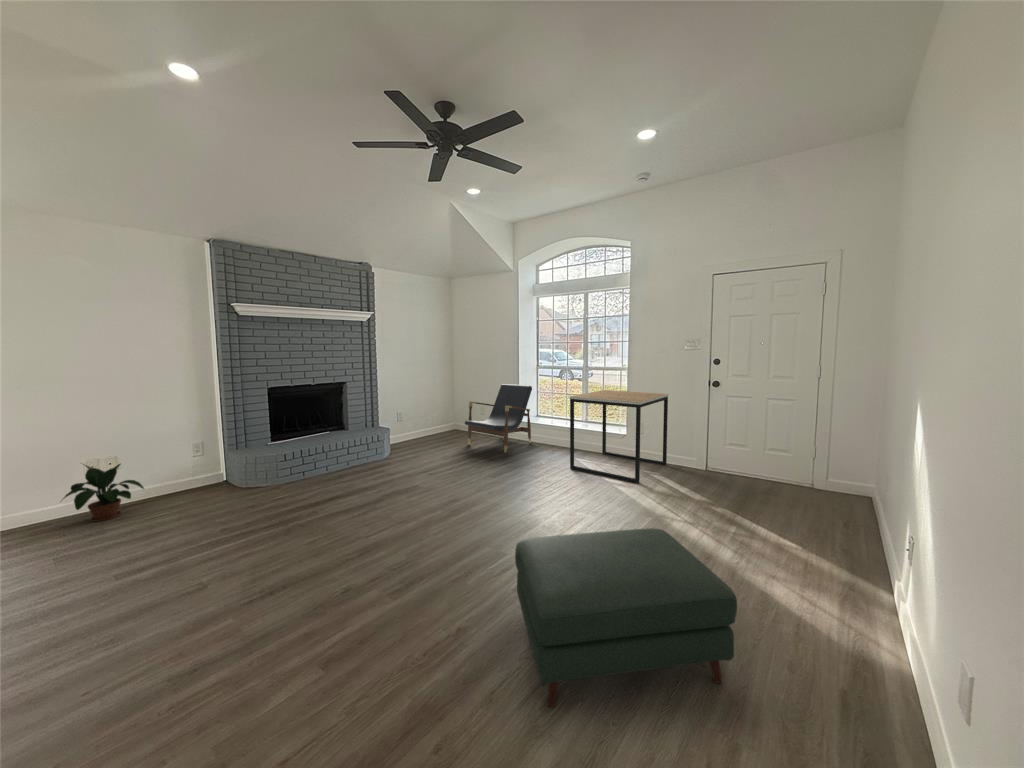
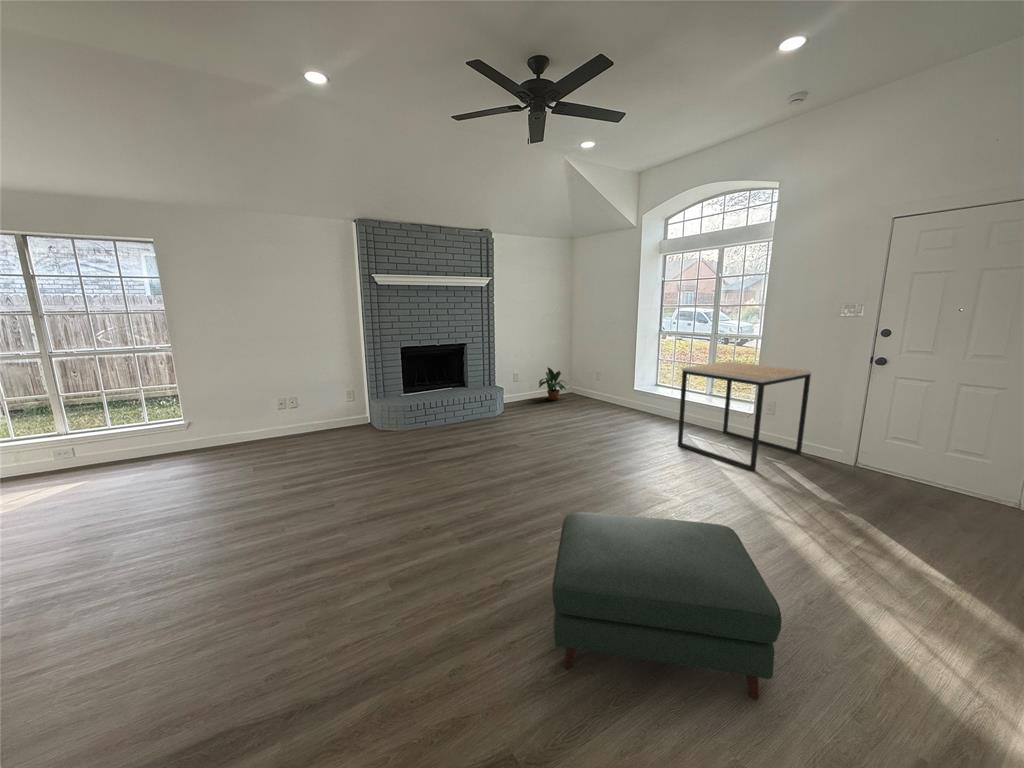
lounge chair: present [465,384,532,453] -> none [575,349,649,421]
potted plant: present [64,464,144,522] -> present [539,367,566,400]

